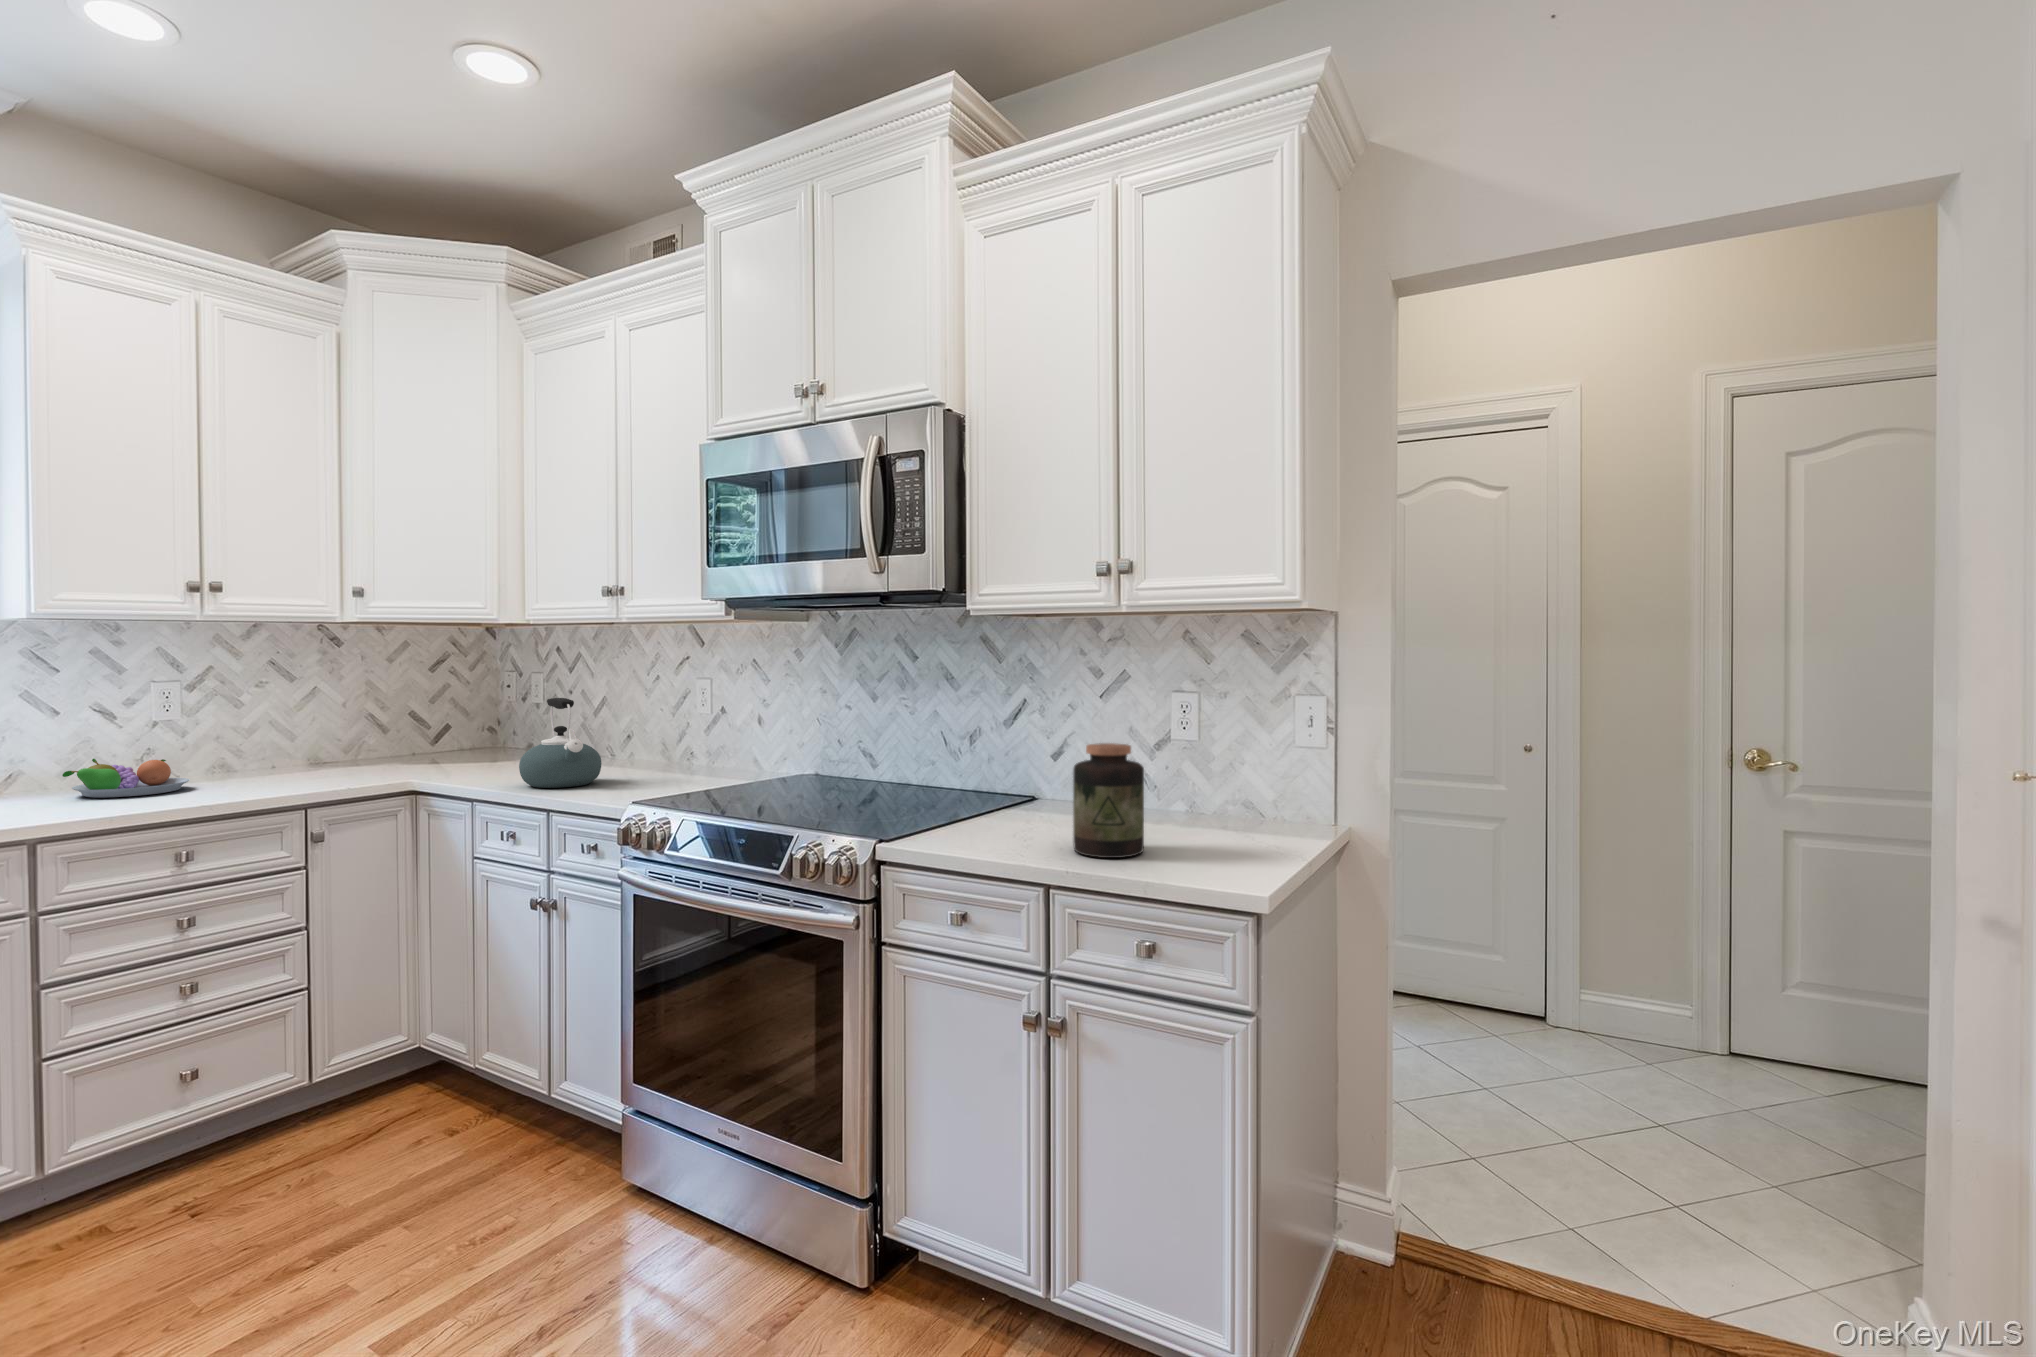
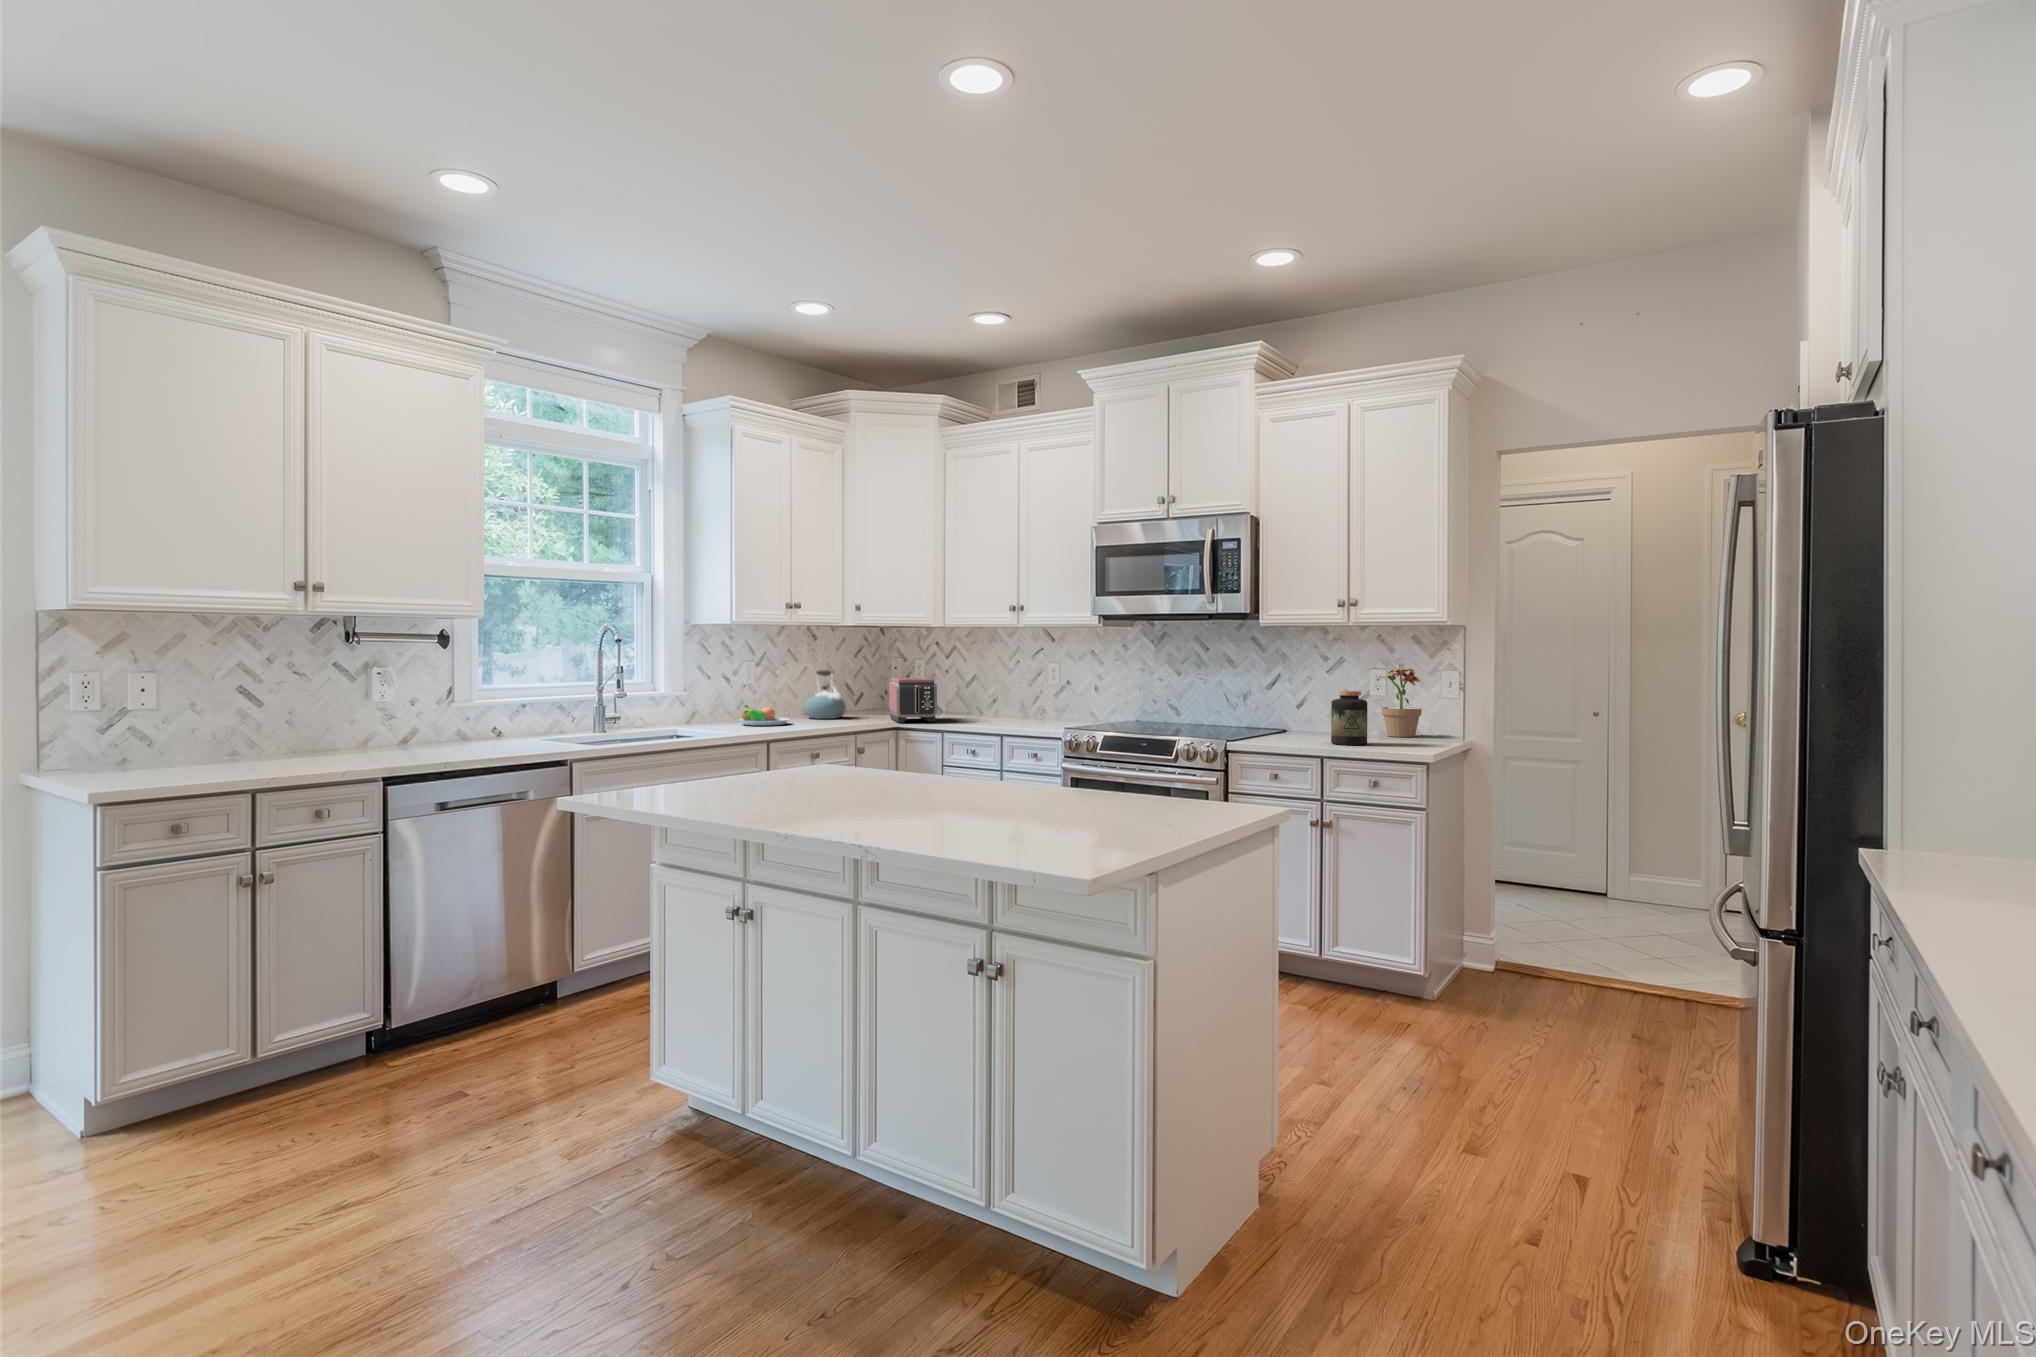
potted plant: none [1180,684,1260,821] -> present [1377,664,1422,737]
kettle: present [519,698,602,788] -> present [804,670,846,719]
toaster: none [387,704,489,785] -> present [889,678,937,723]

